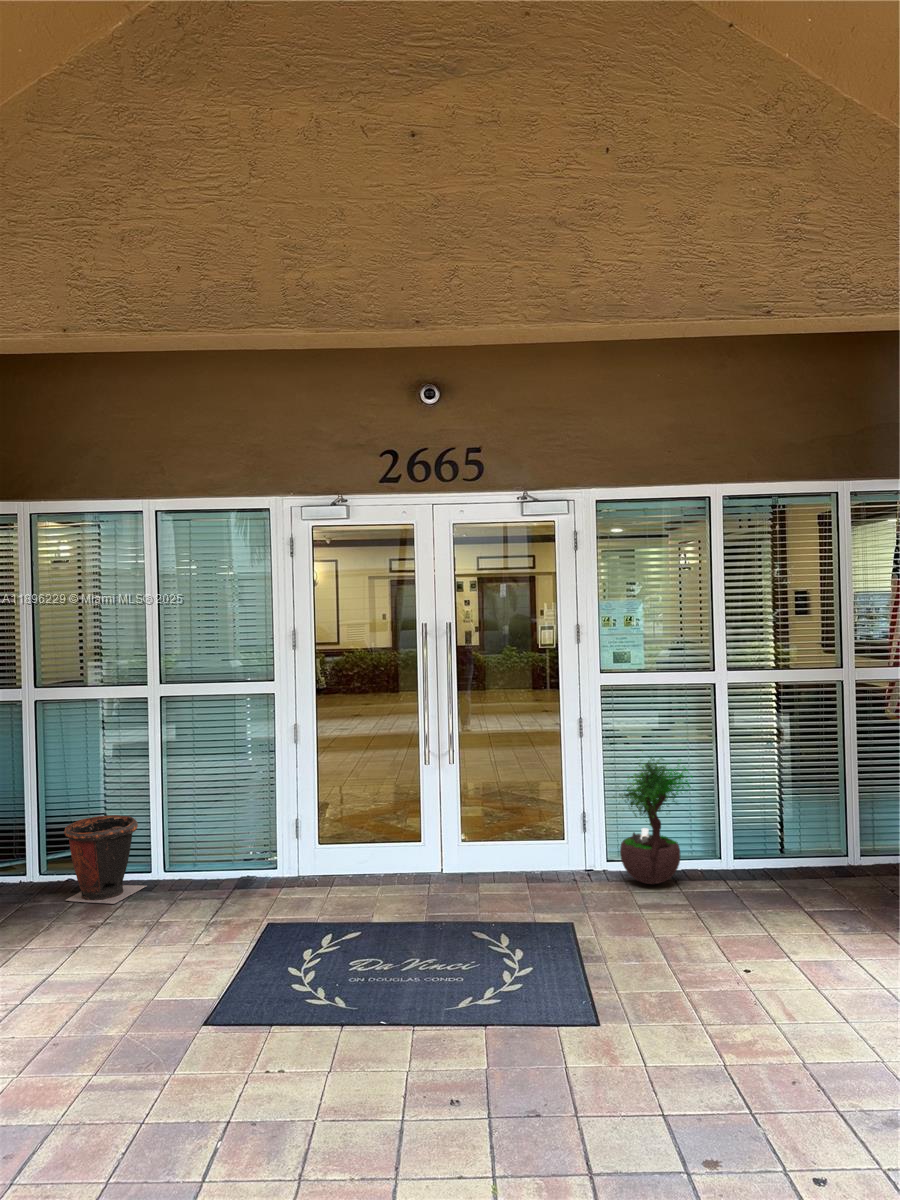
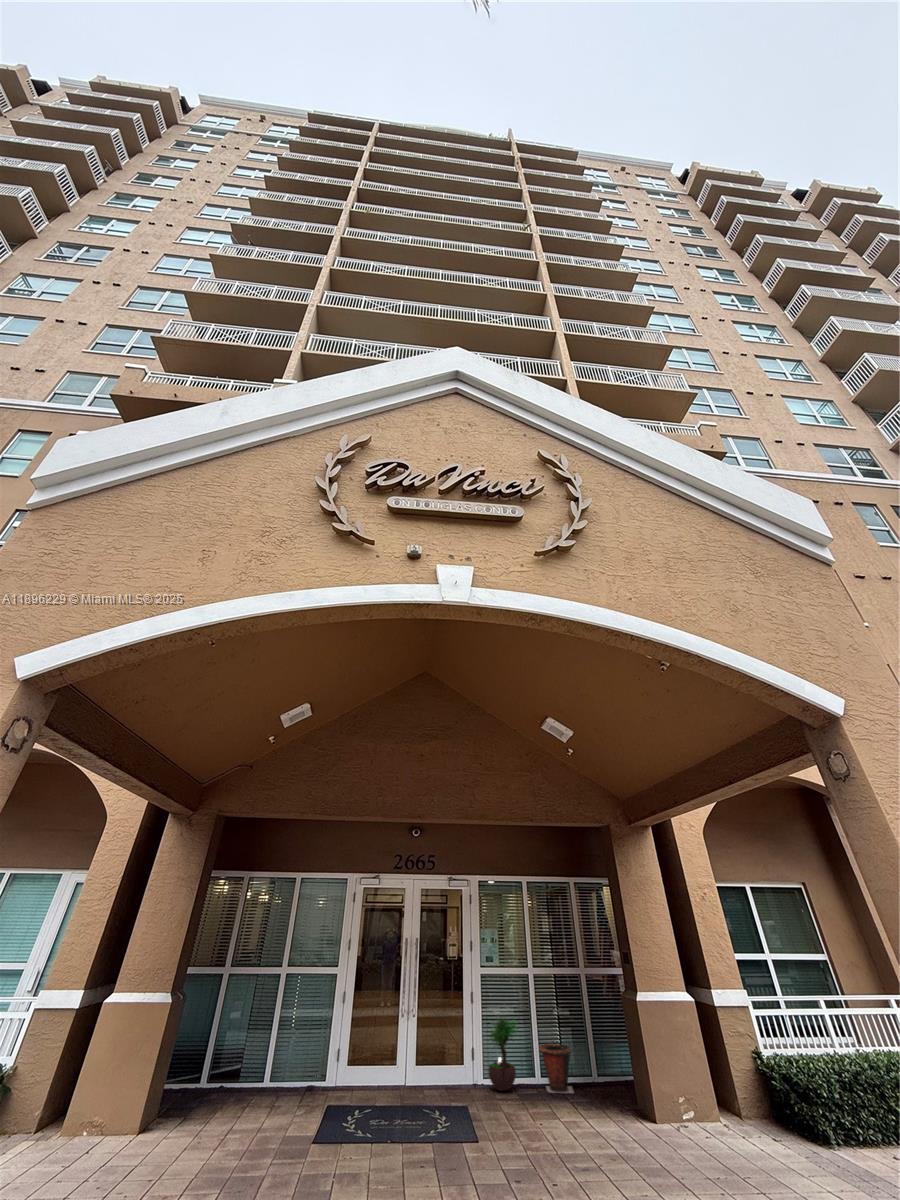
waste bin: present [64,815,146,904] -> present [540,1044,573,1093]

